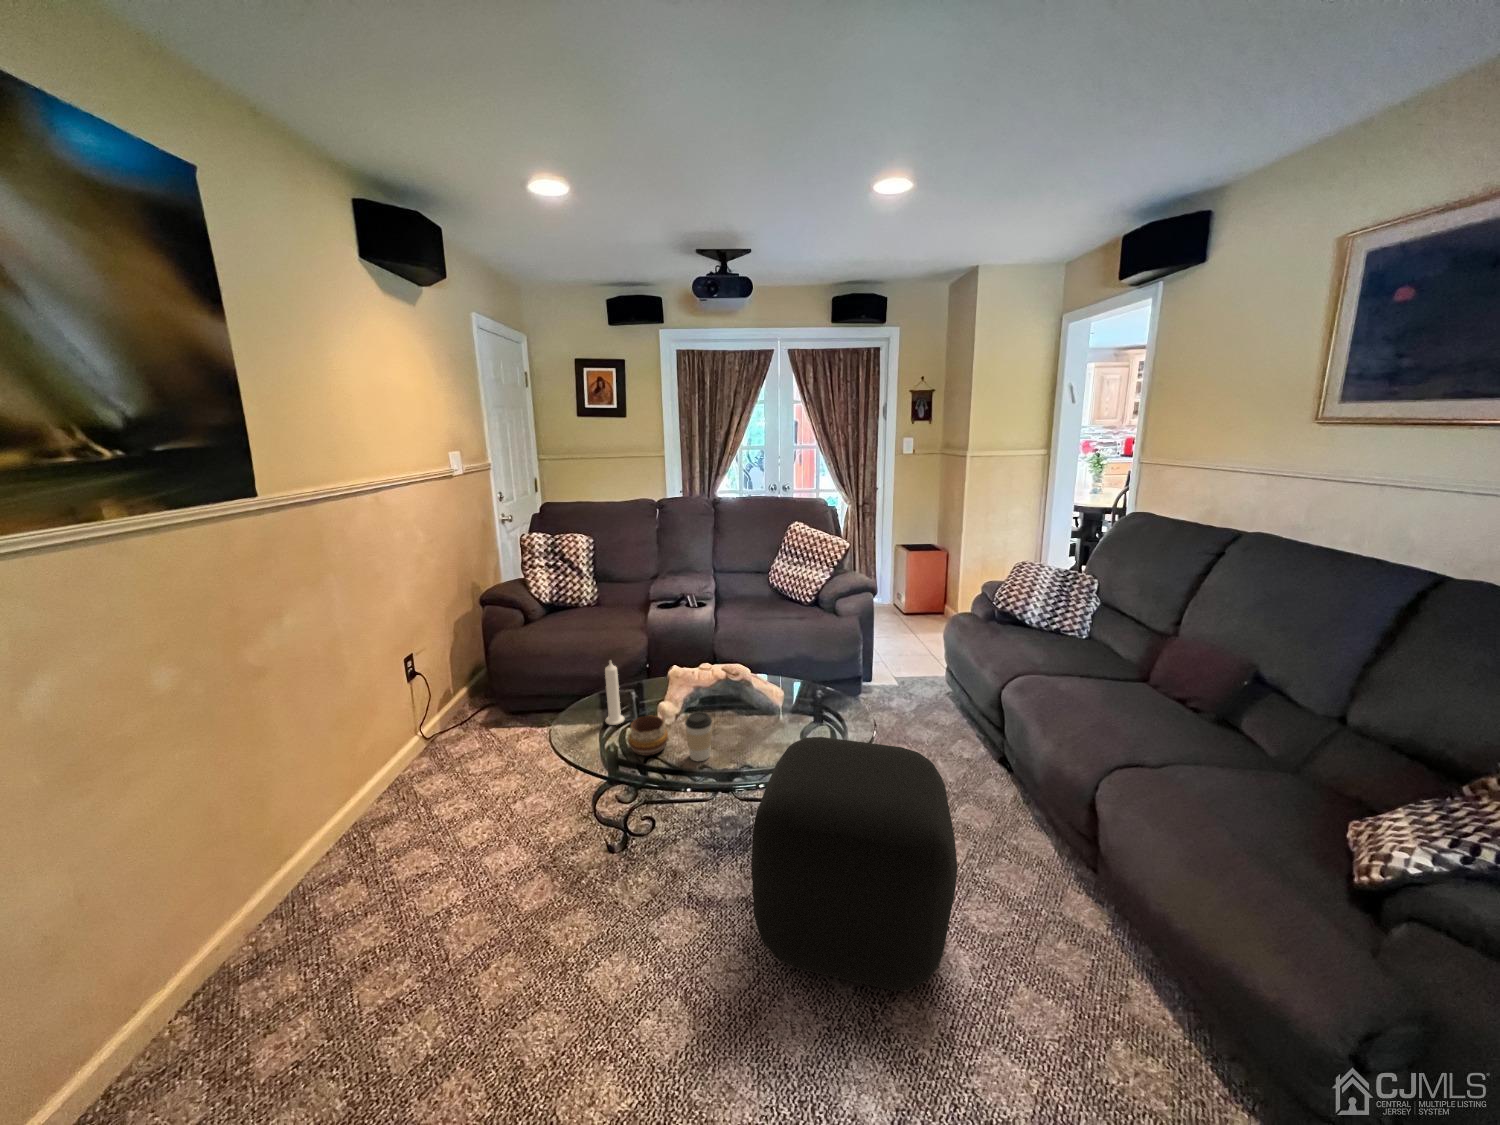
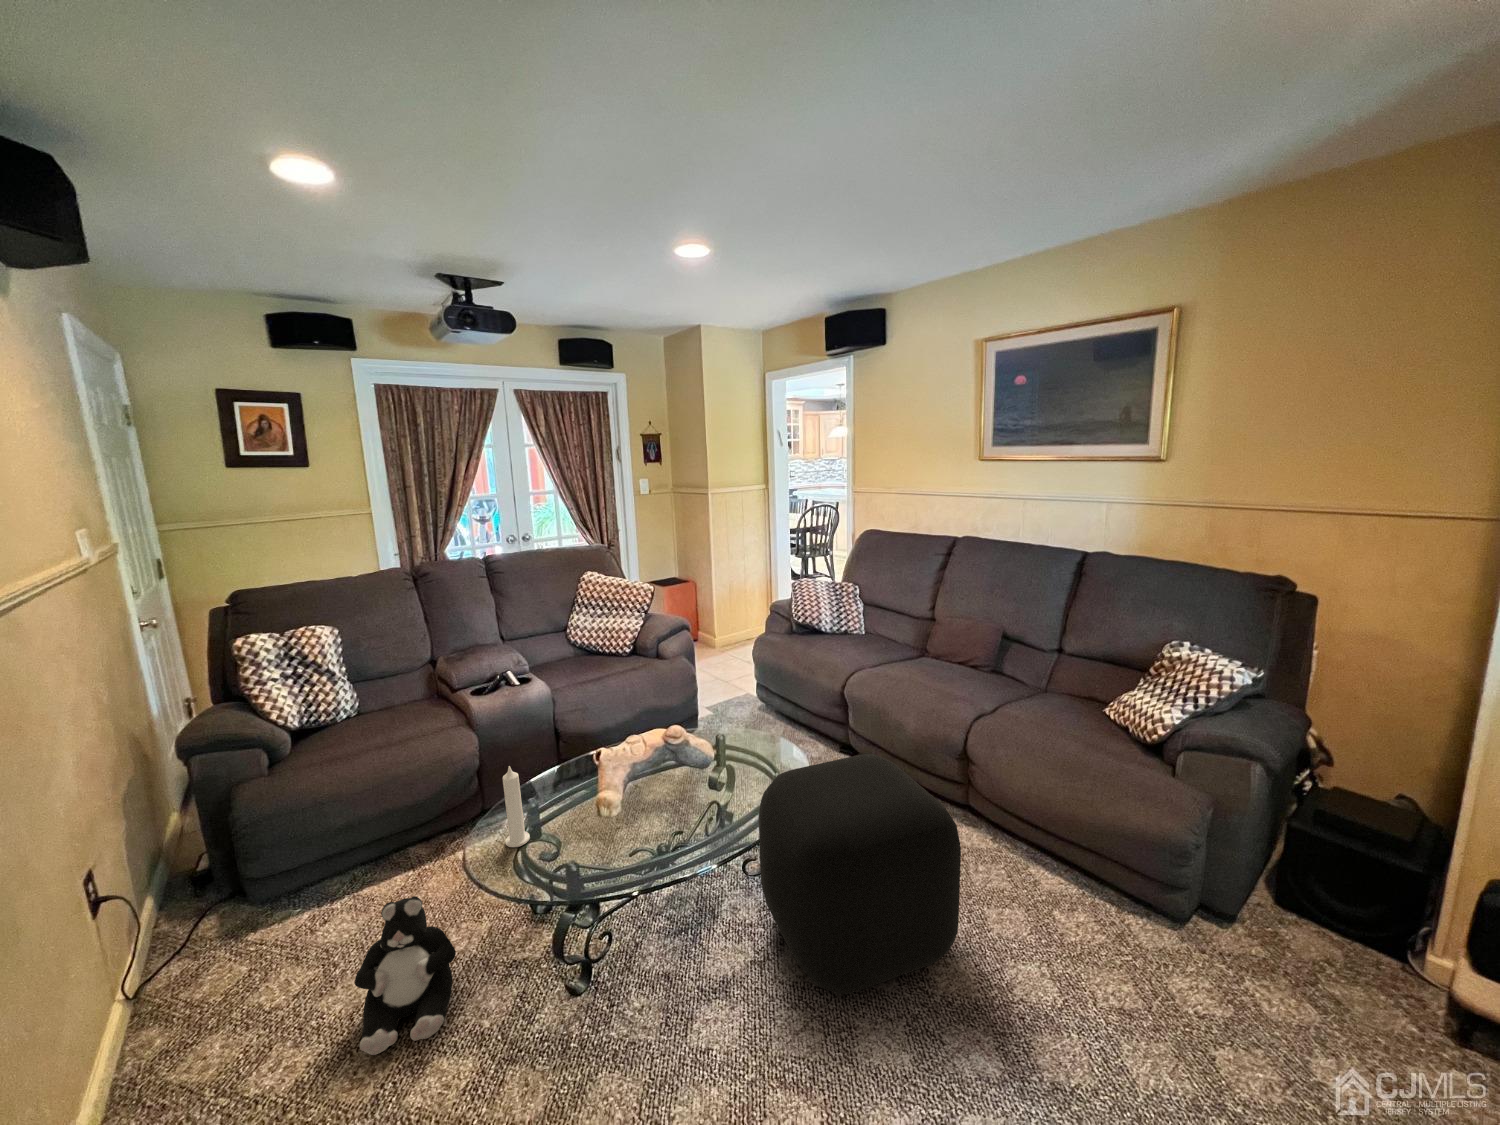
coffee cup: present [685,712,712,761] -> none [641,788,671,844]
decorative bowl: present [628,716,668,756] -> none [568,812,617,863]
plush toy: none [479,731,554,830] -> present [355,896,456,1055]

